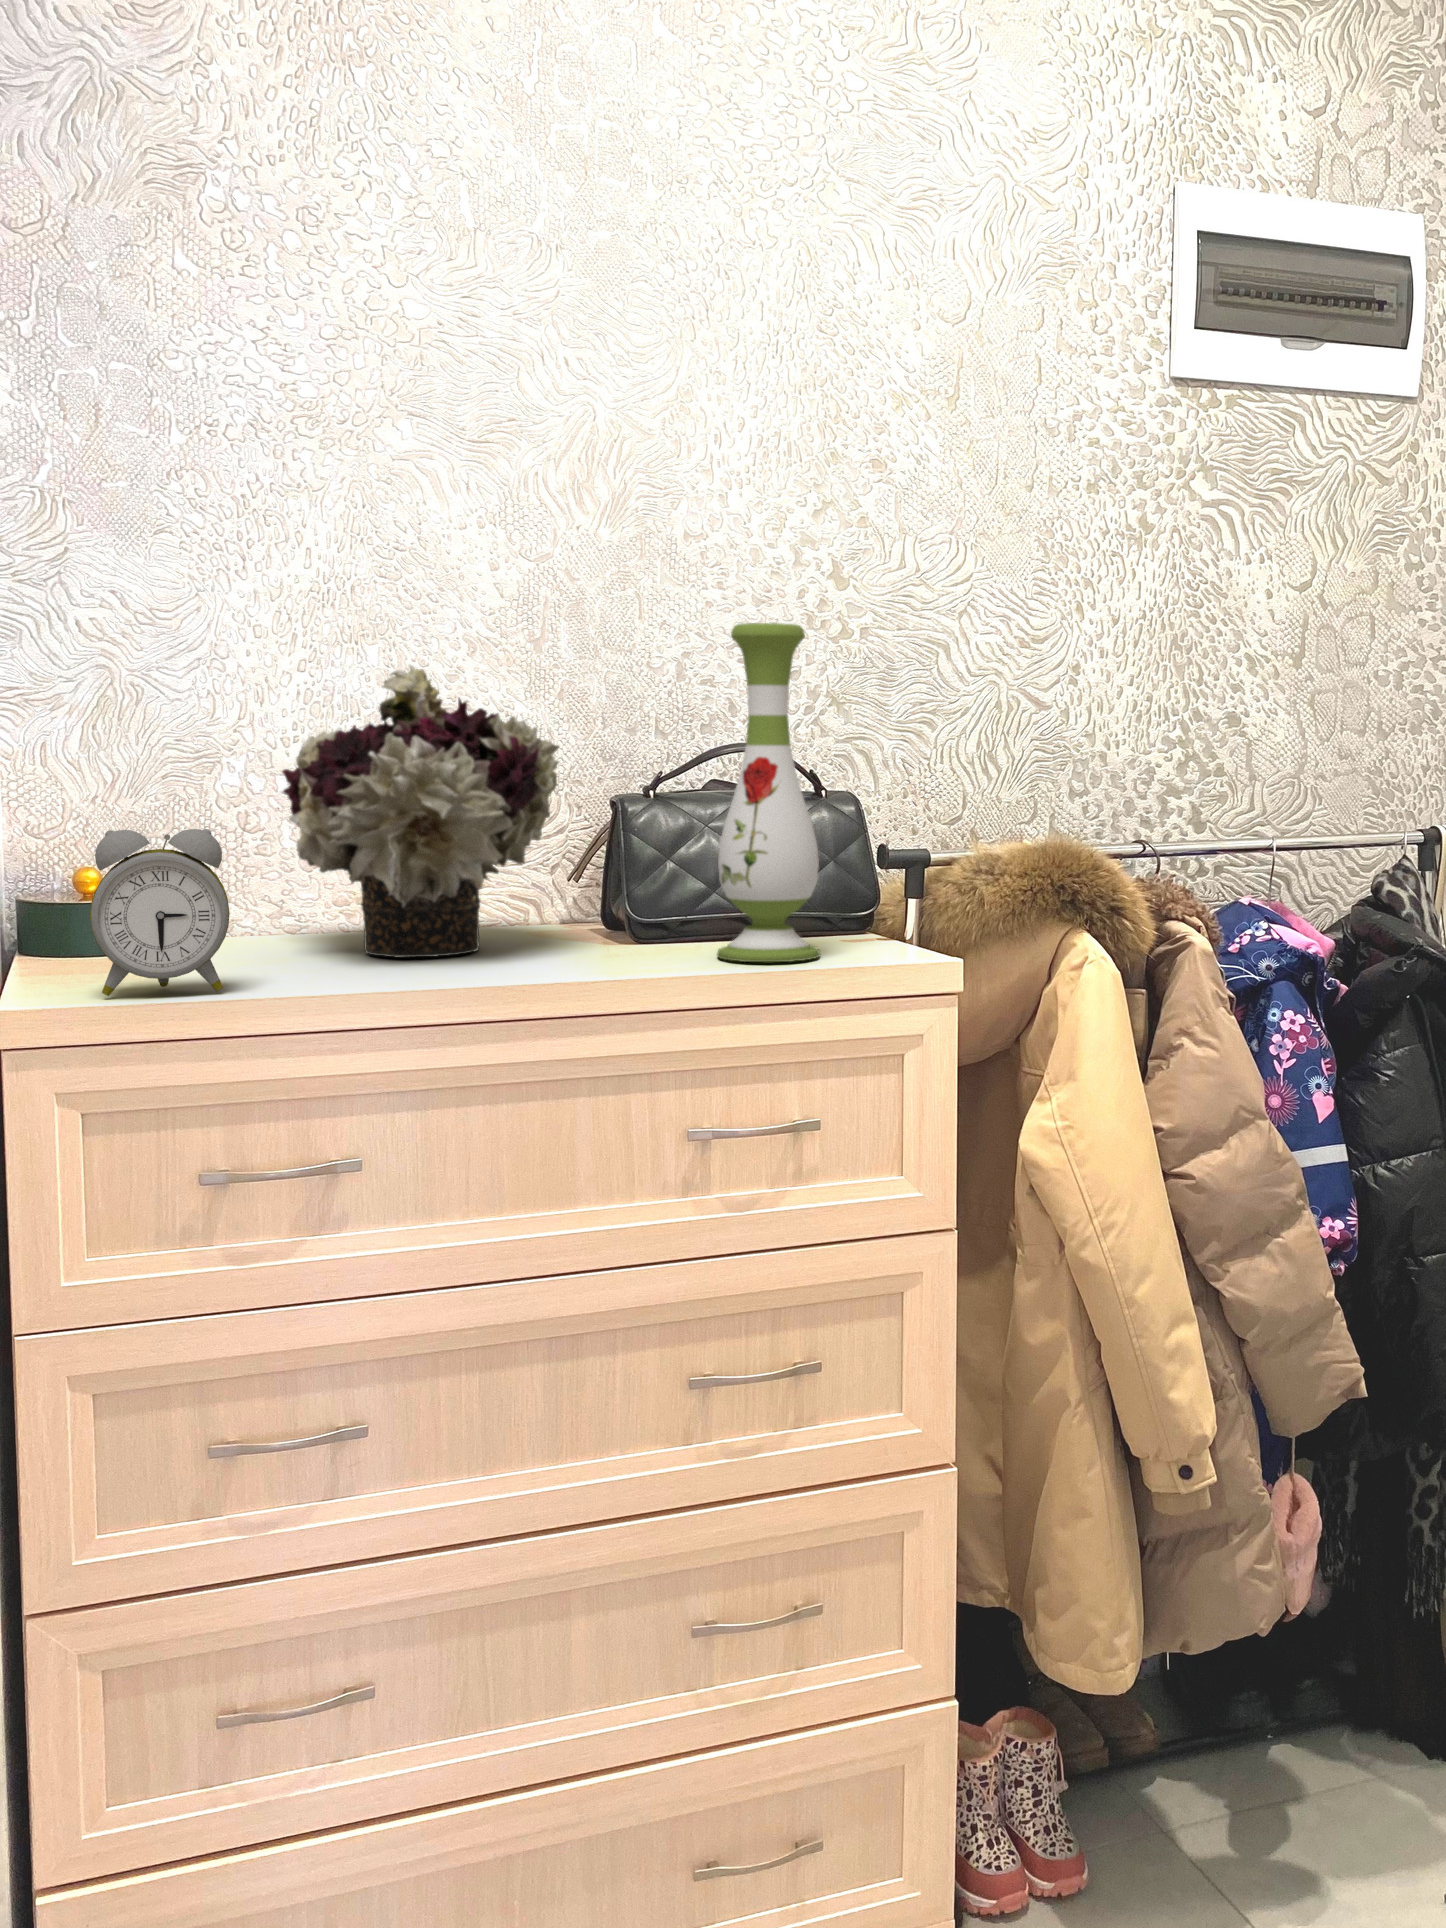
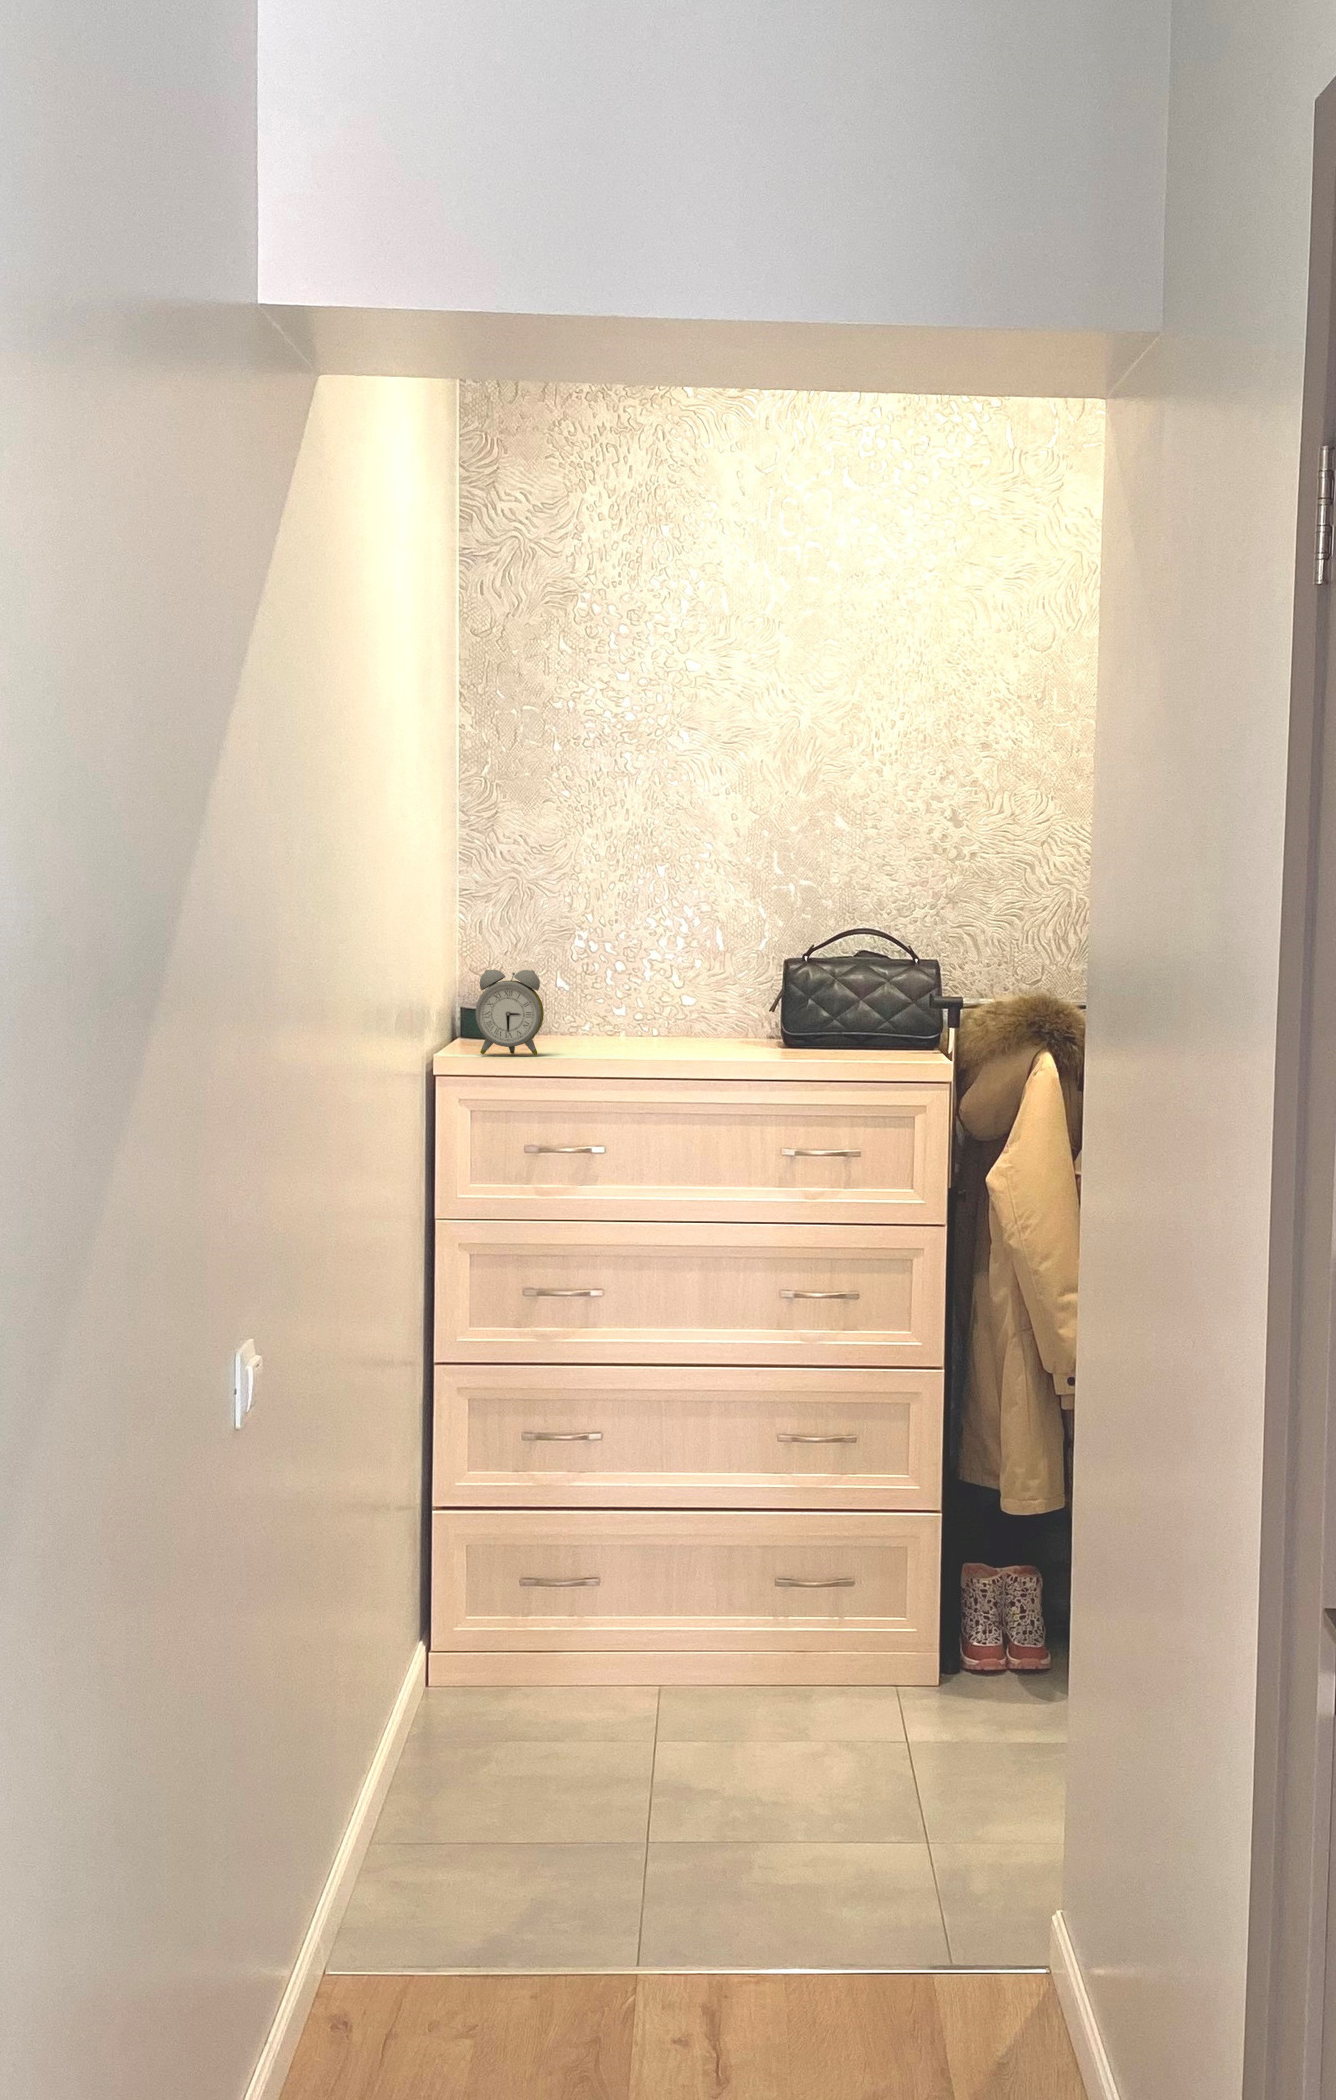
vase: present [717,623,820,962] -> none [814,857,876,1056]
flower arrangement: present [282,665,559,957] -> none [592,882,738,1050]

